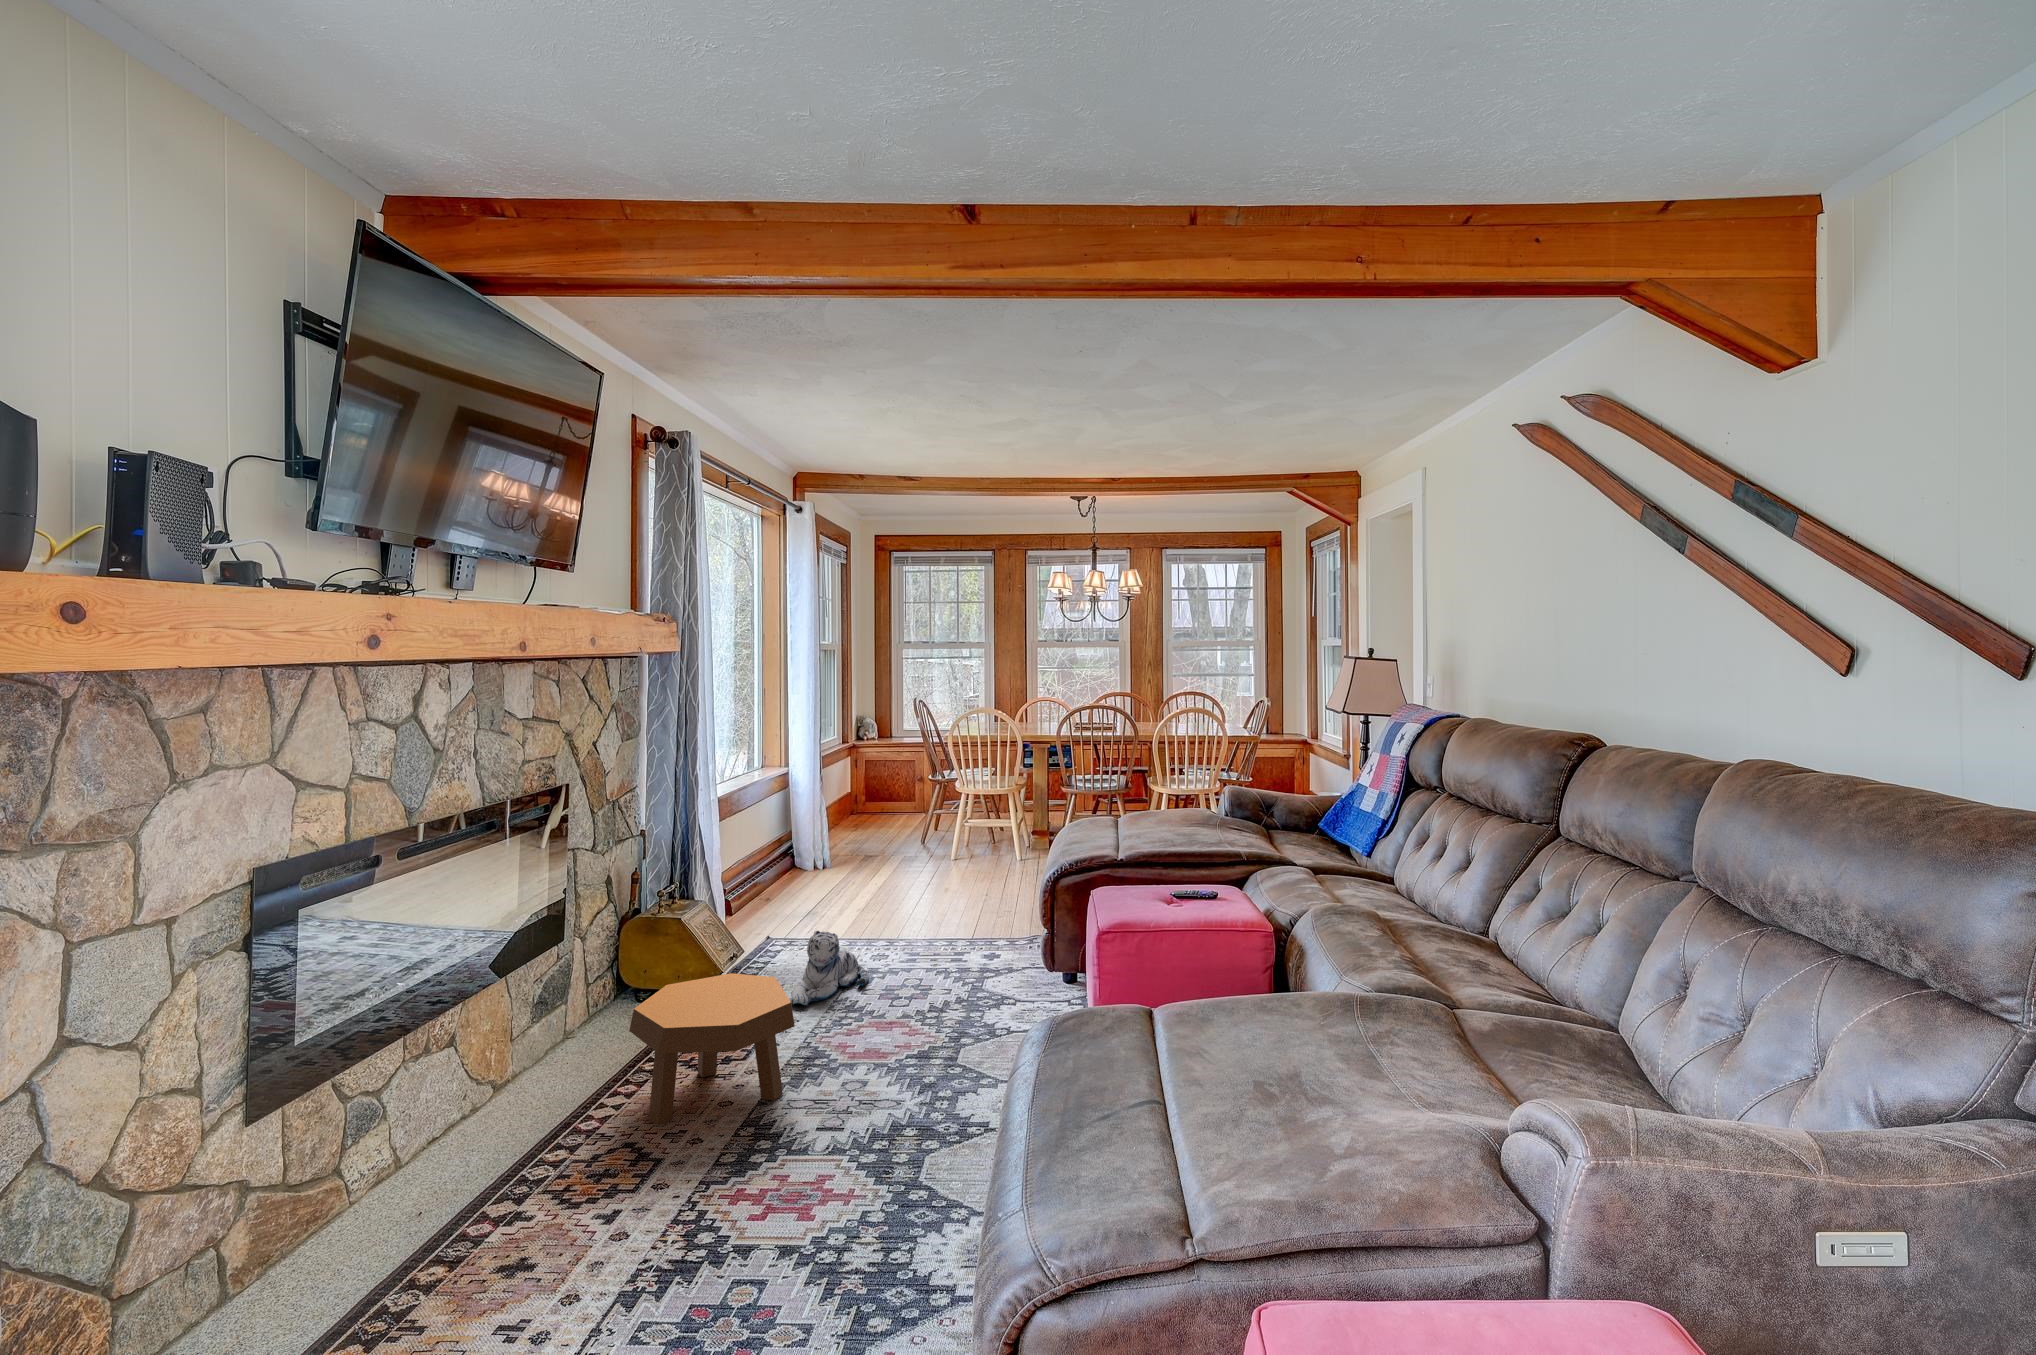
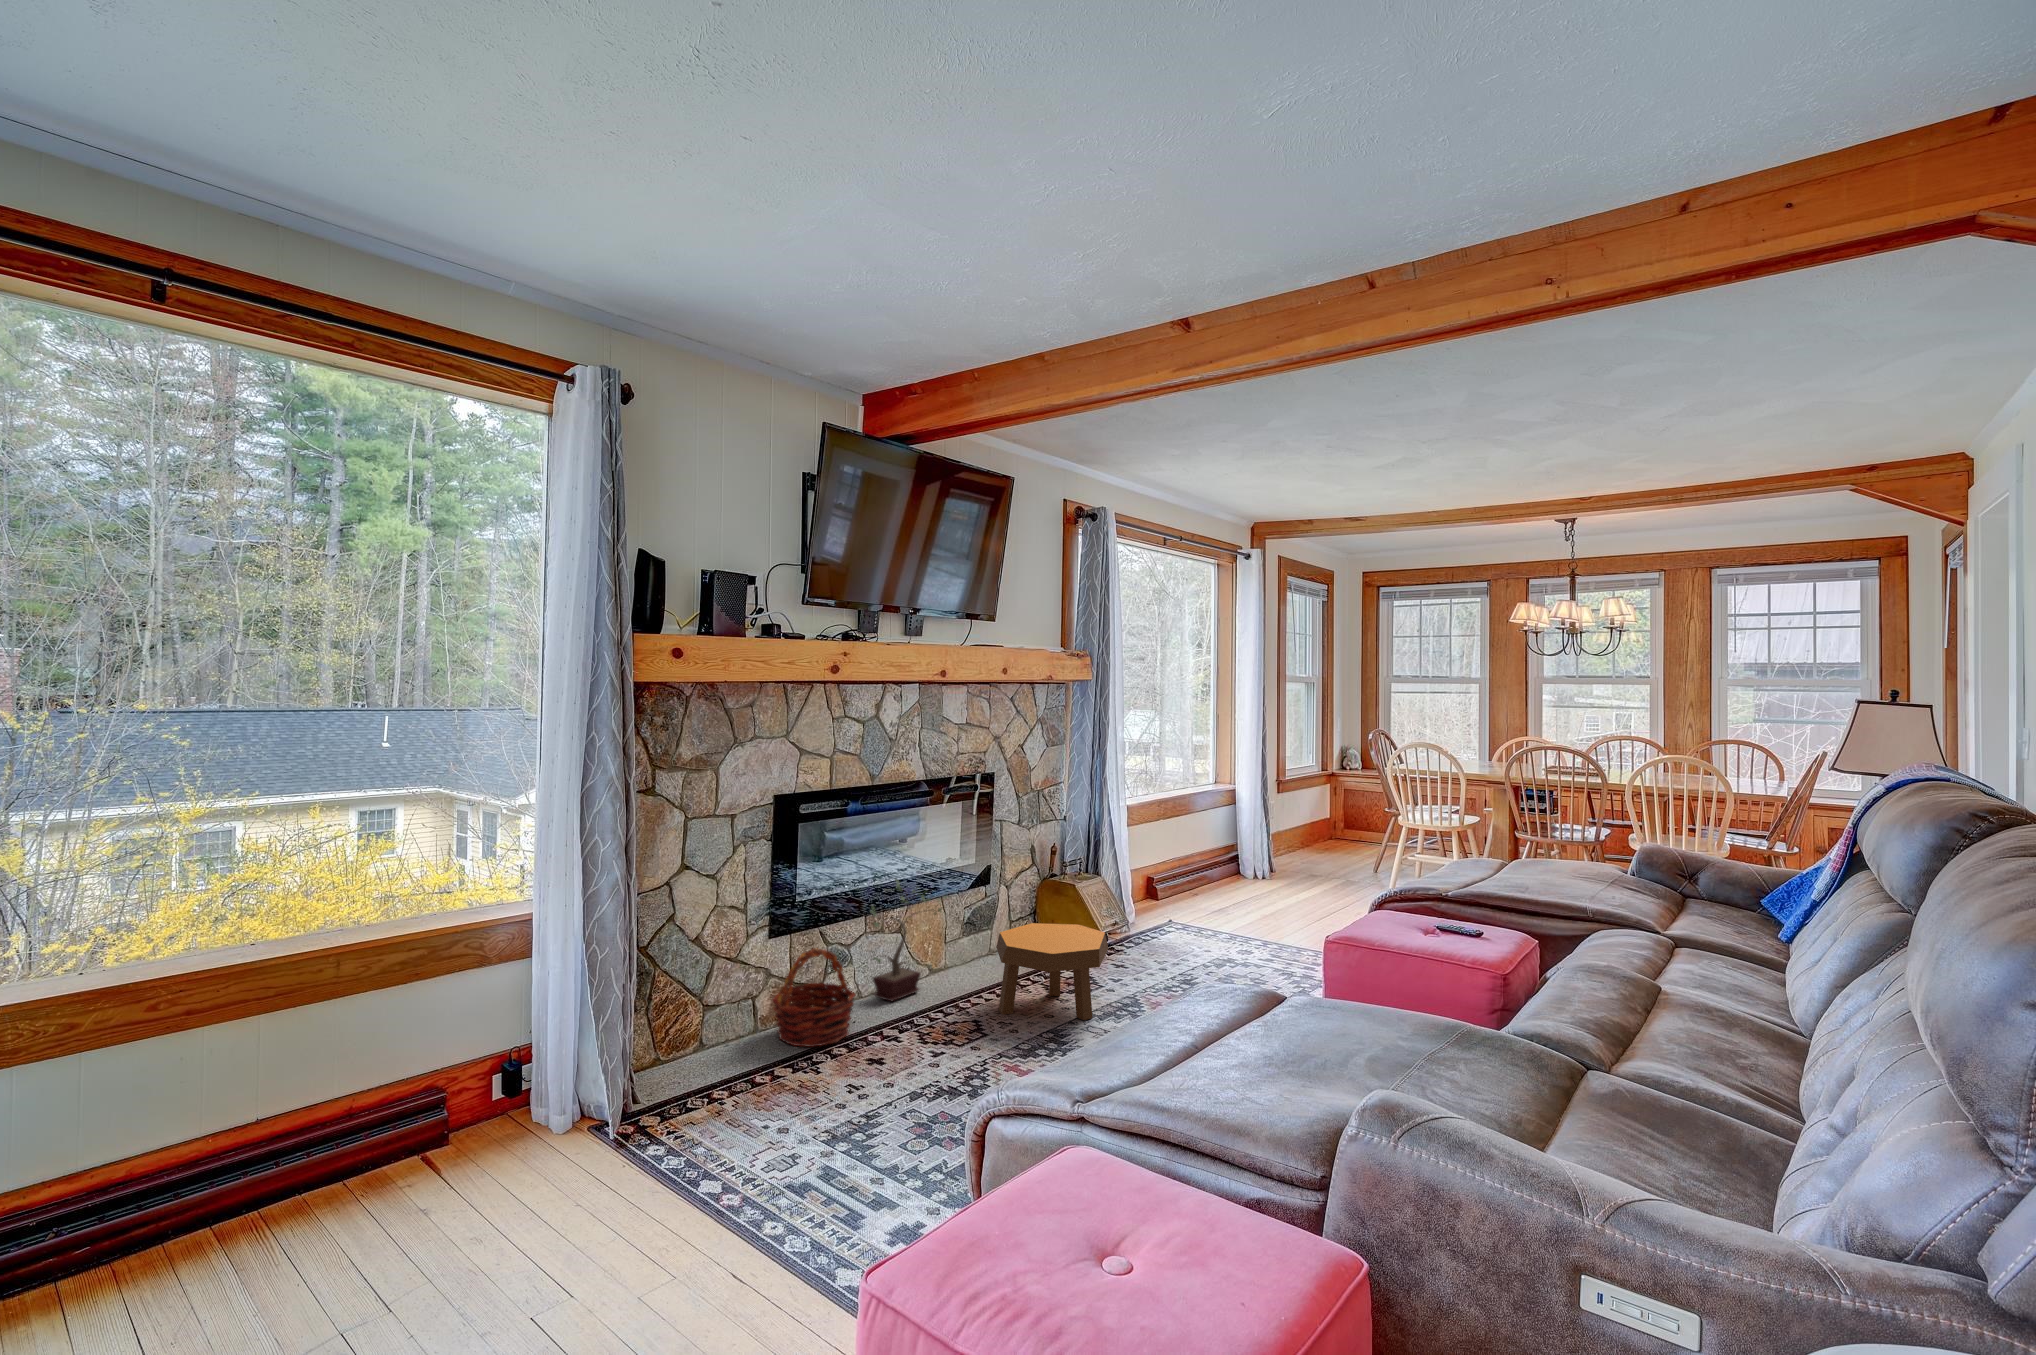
plush toy: present [791,931,869,1006] -> none [1147,912,1223,970]
potted plant: none [424,963,542,1155] -> present [871,880,950,1001]
basket: none [276,1112,443,1297] -> present [773,948,855,1047]

